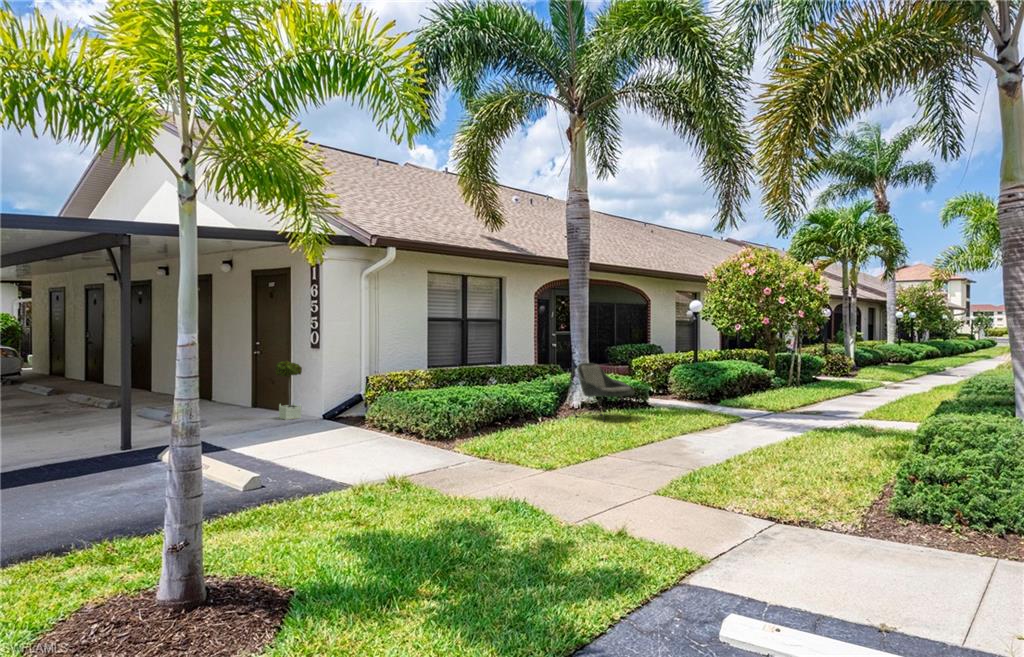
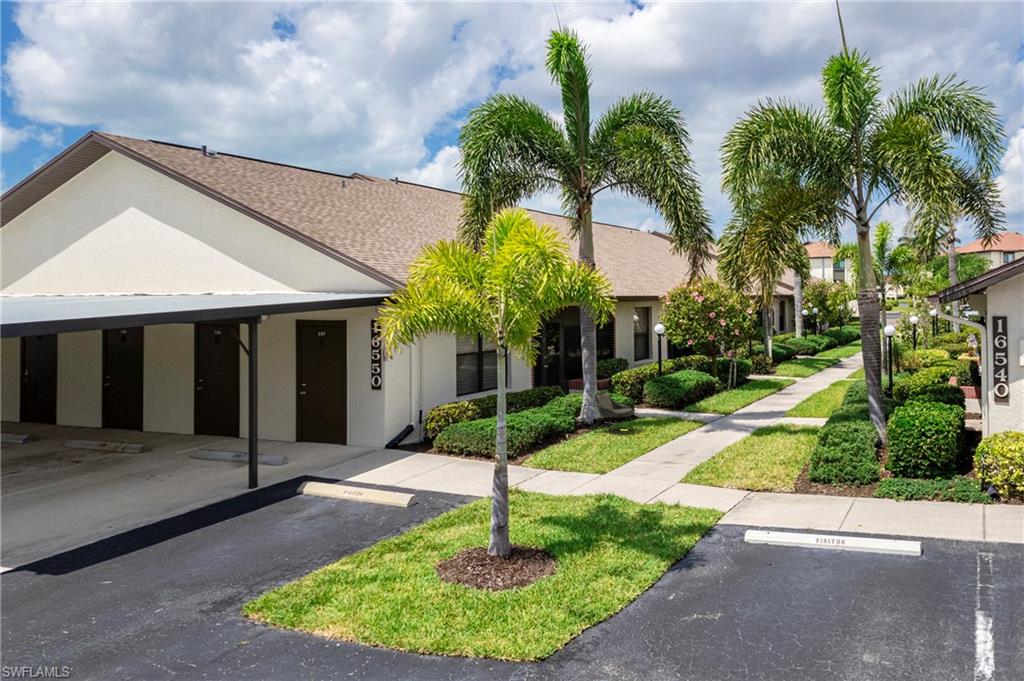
potted tree: present [275,361,302,420] -> none [389,409,410,452]

